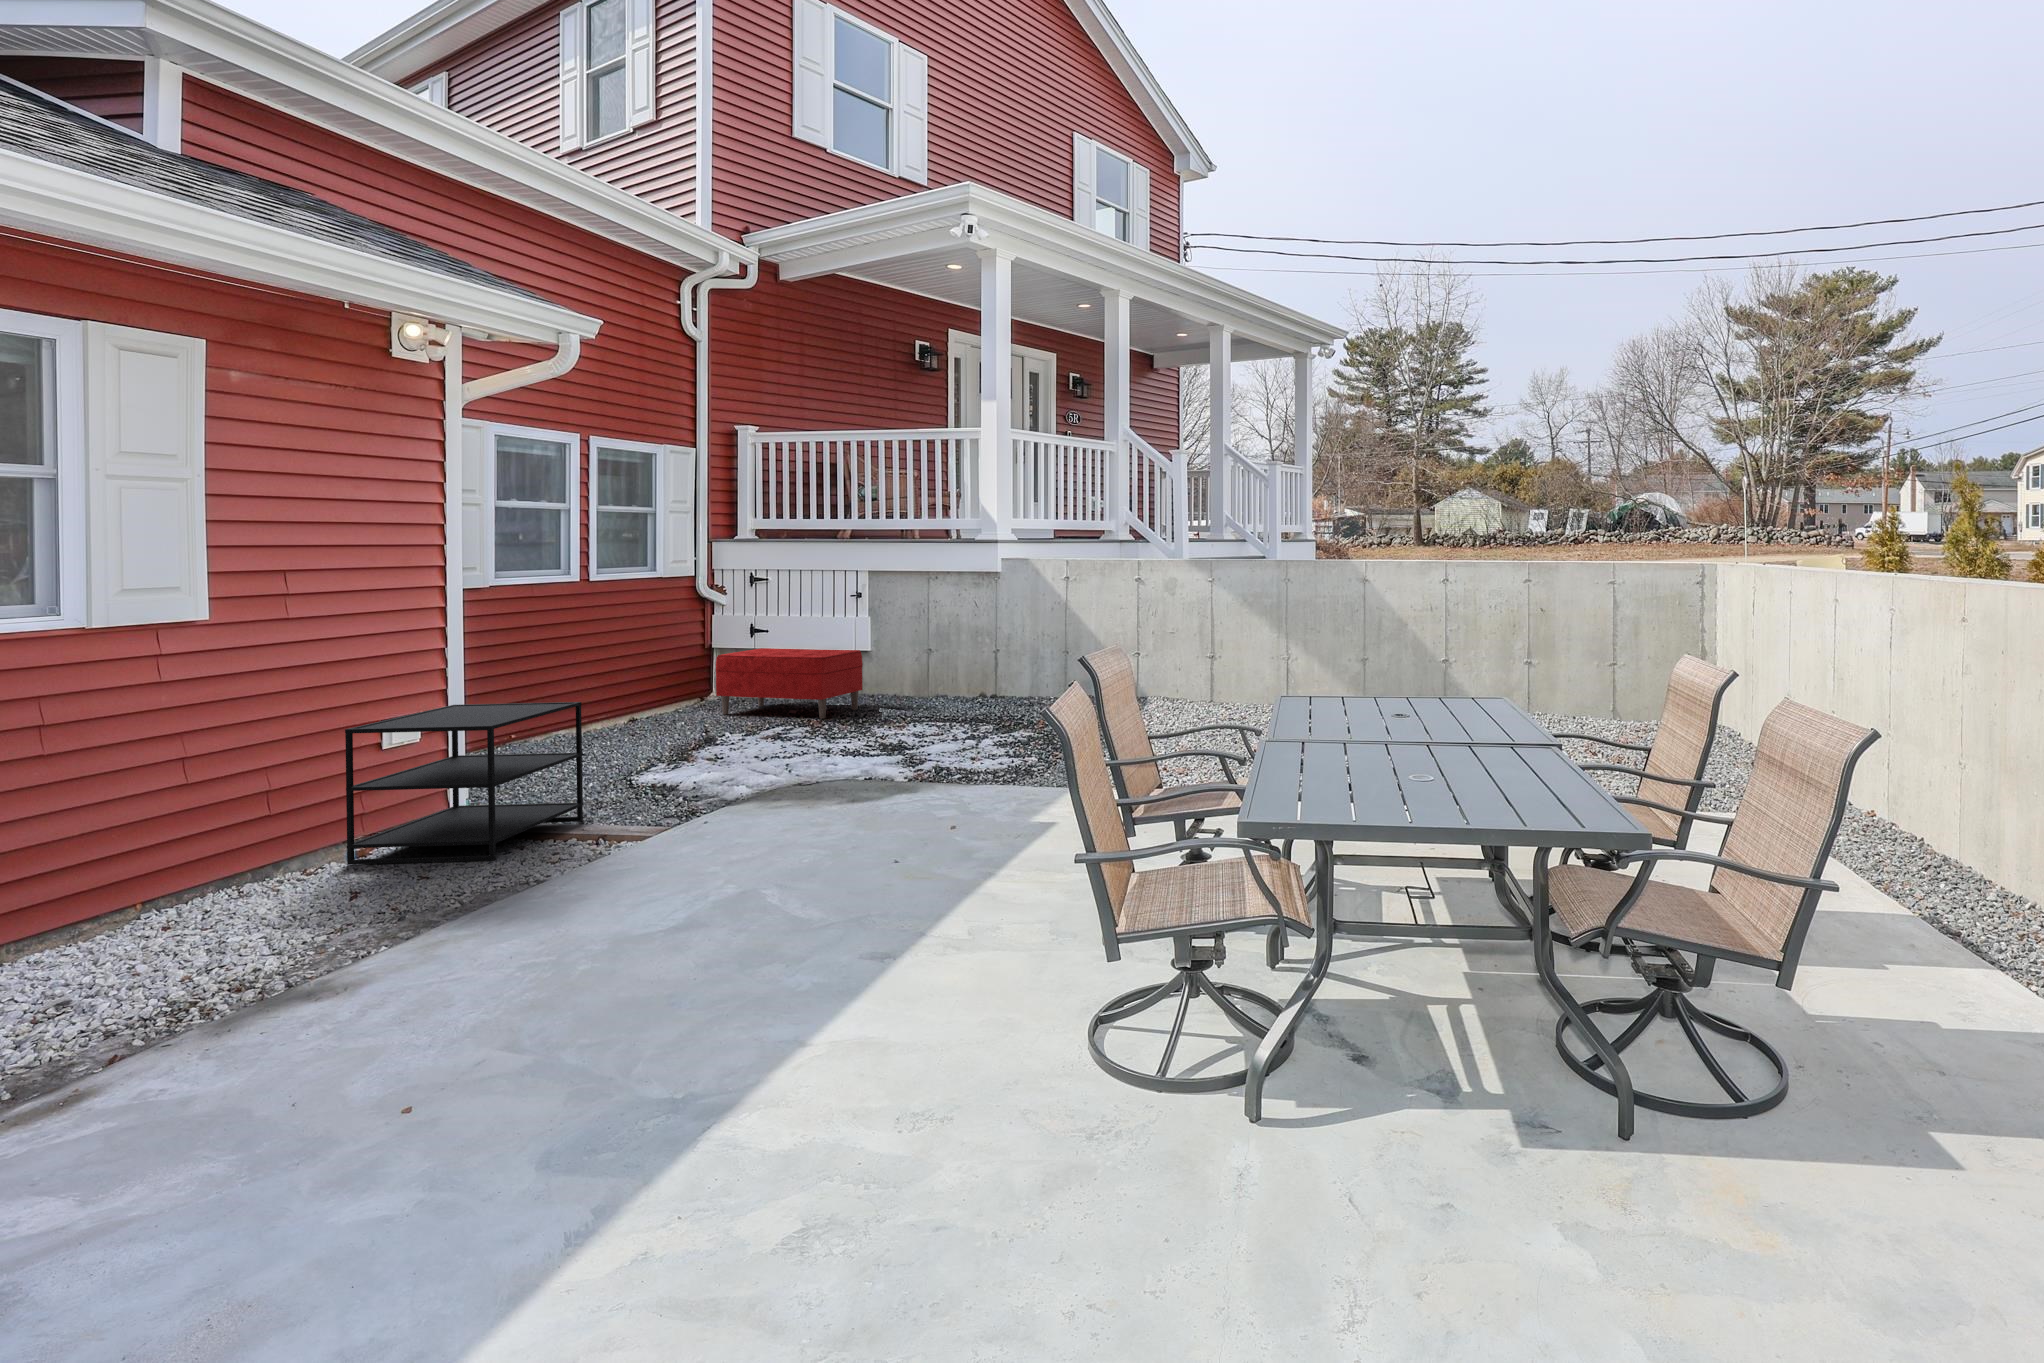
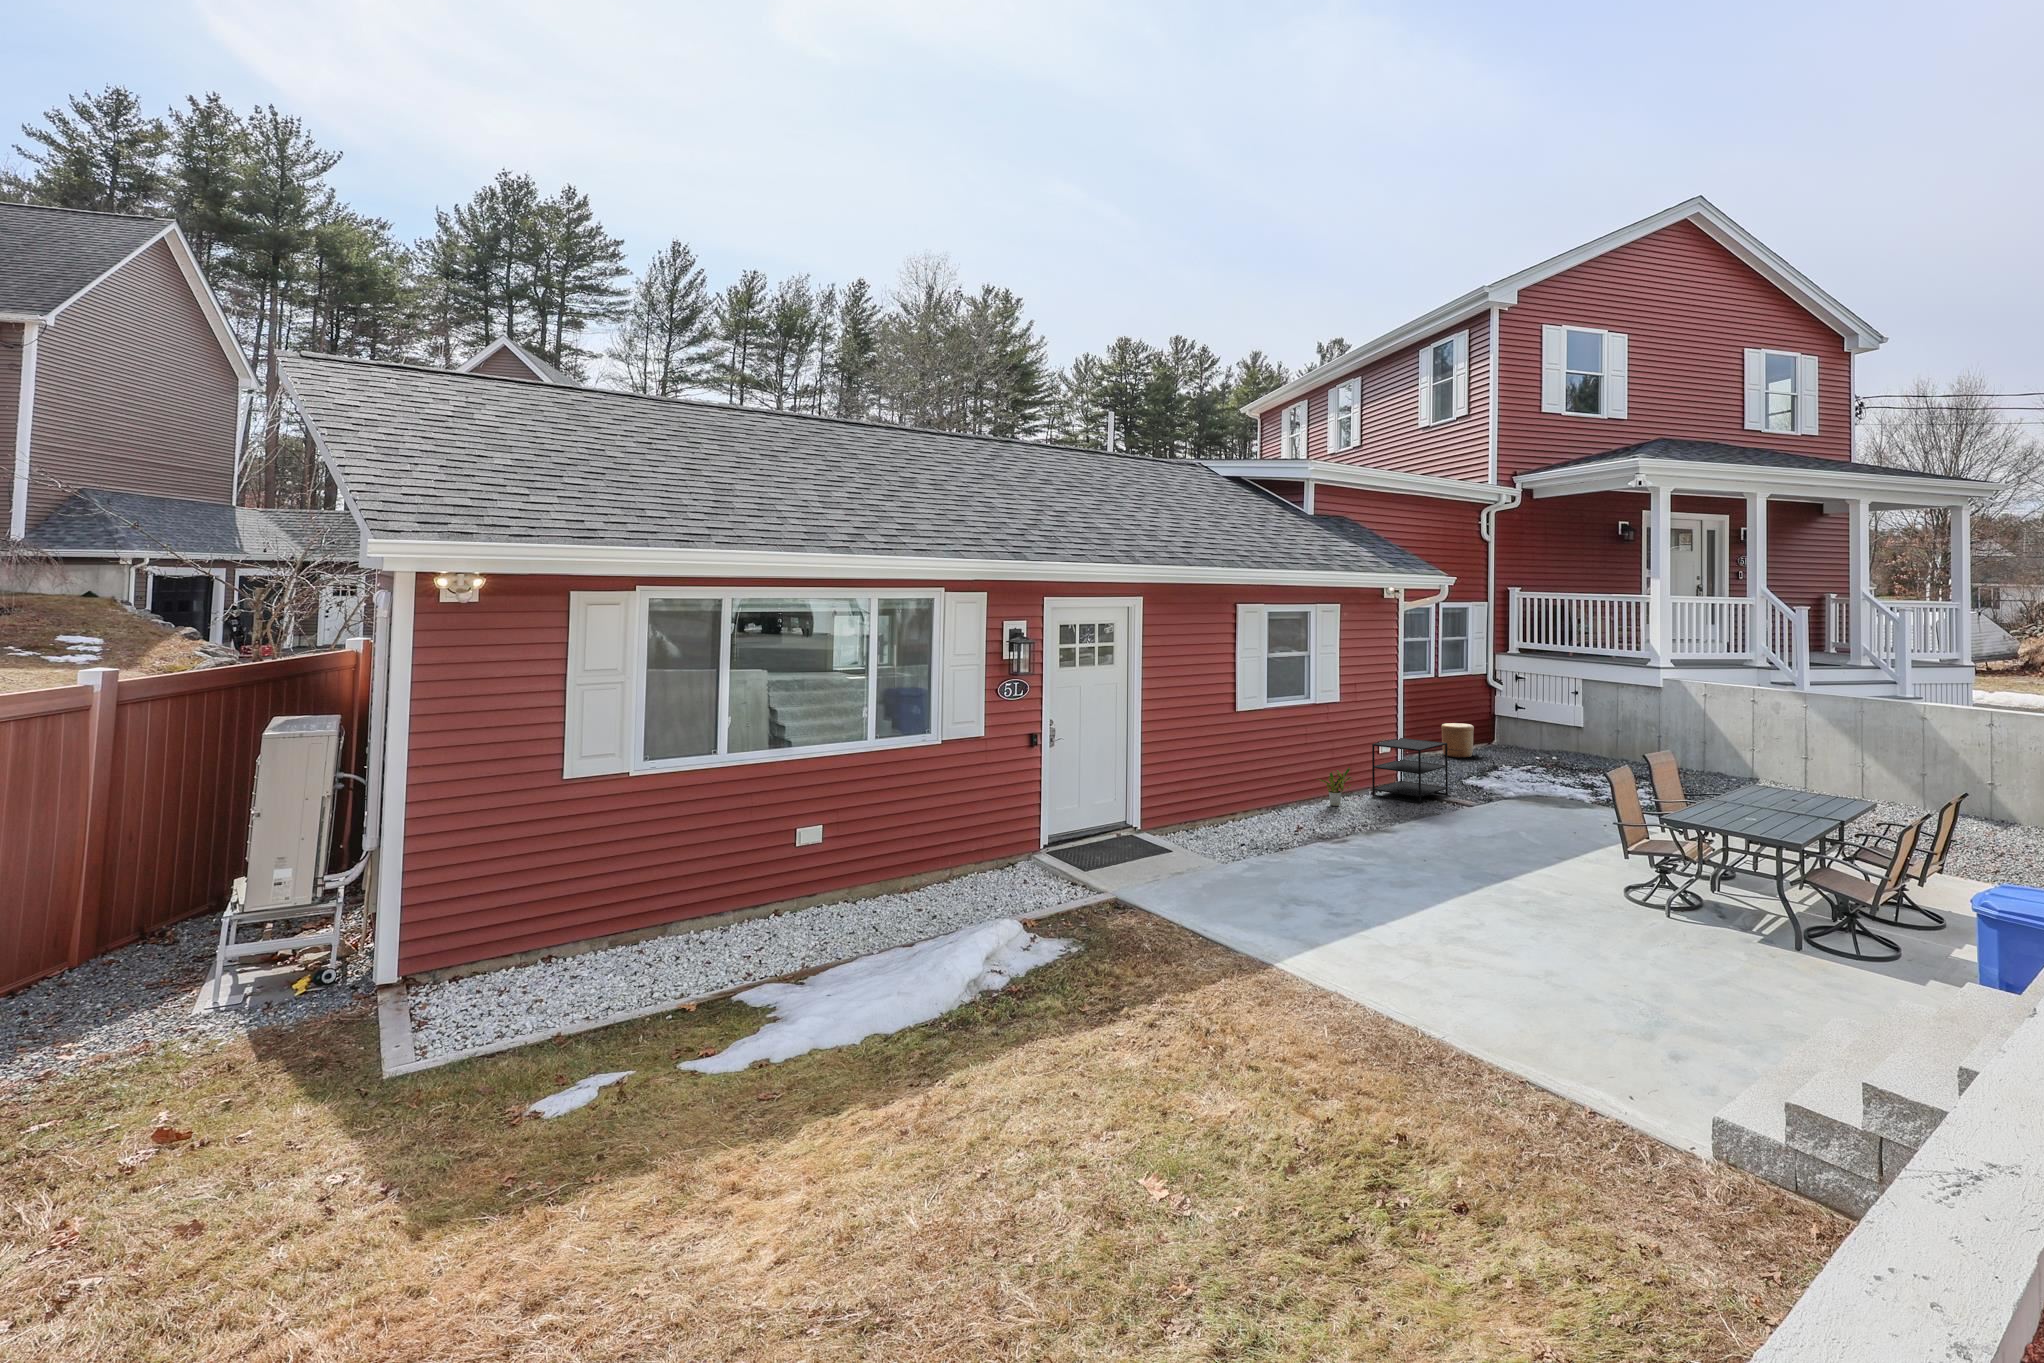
bench: present [716,648,863,719] -> none [1498,720,1577,765]
woven basket: none [593,665,665,731] -> present [1441,723,1474,758]
potted plant: none [80,806,261,930] -> present [1320,768,1353,806]

